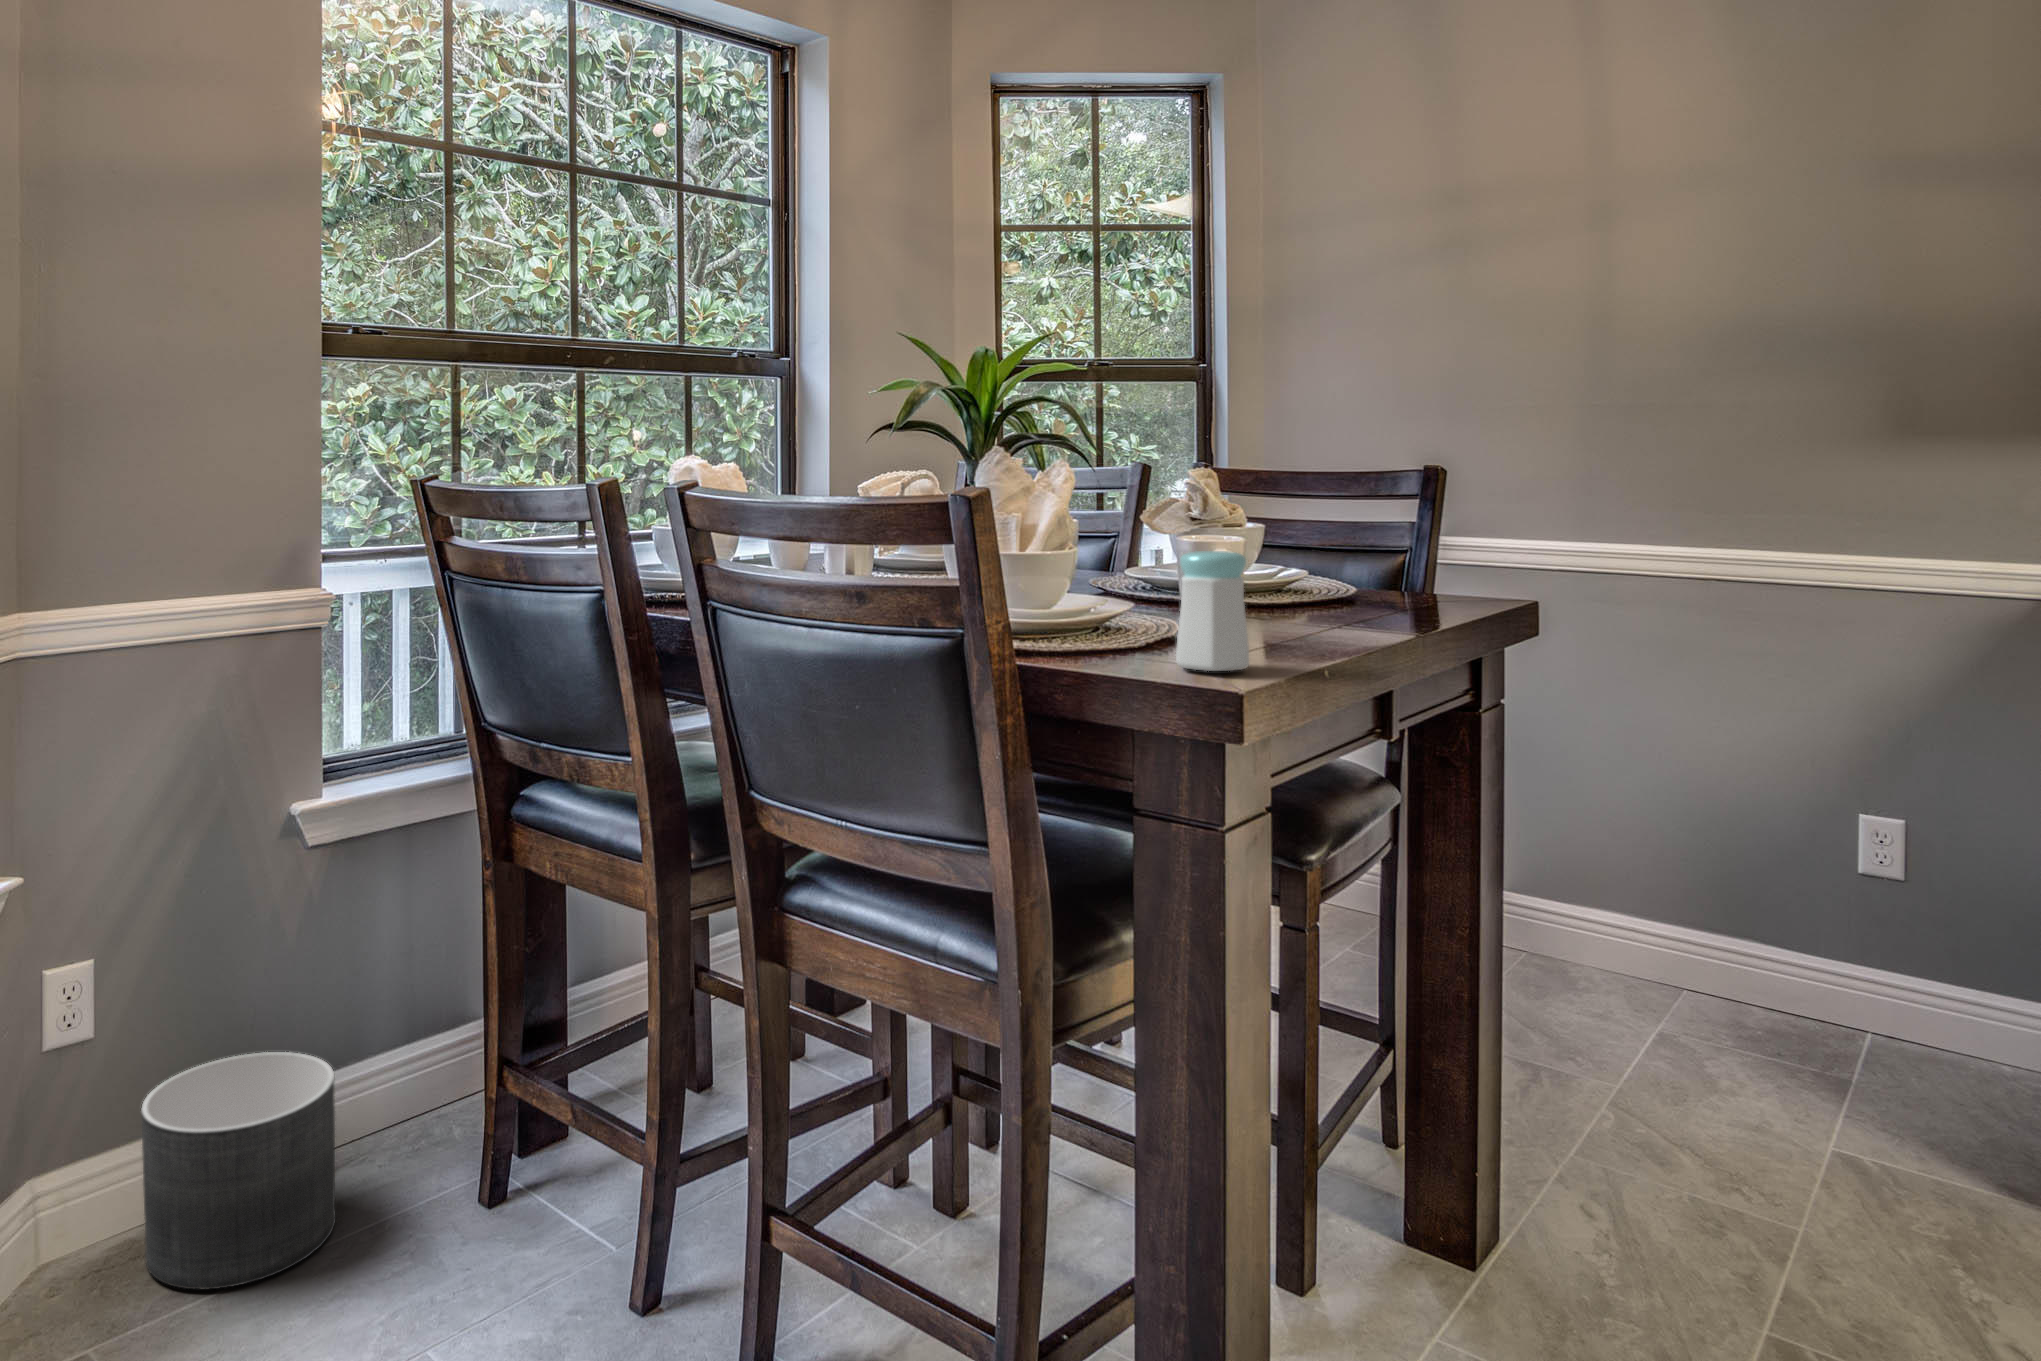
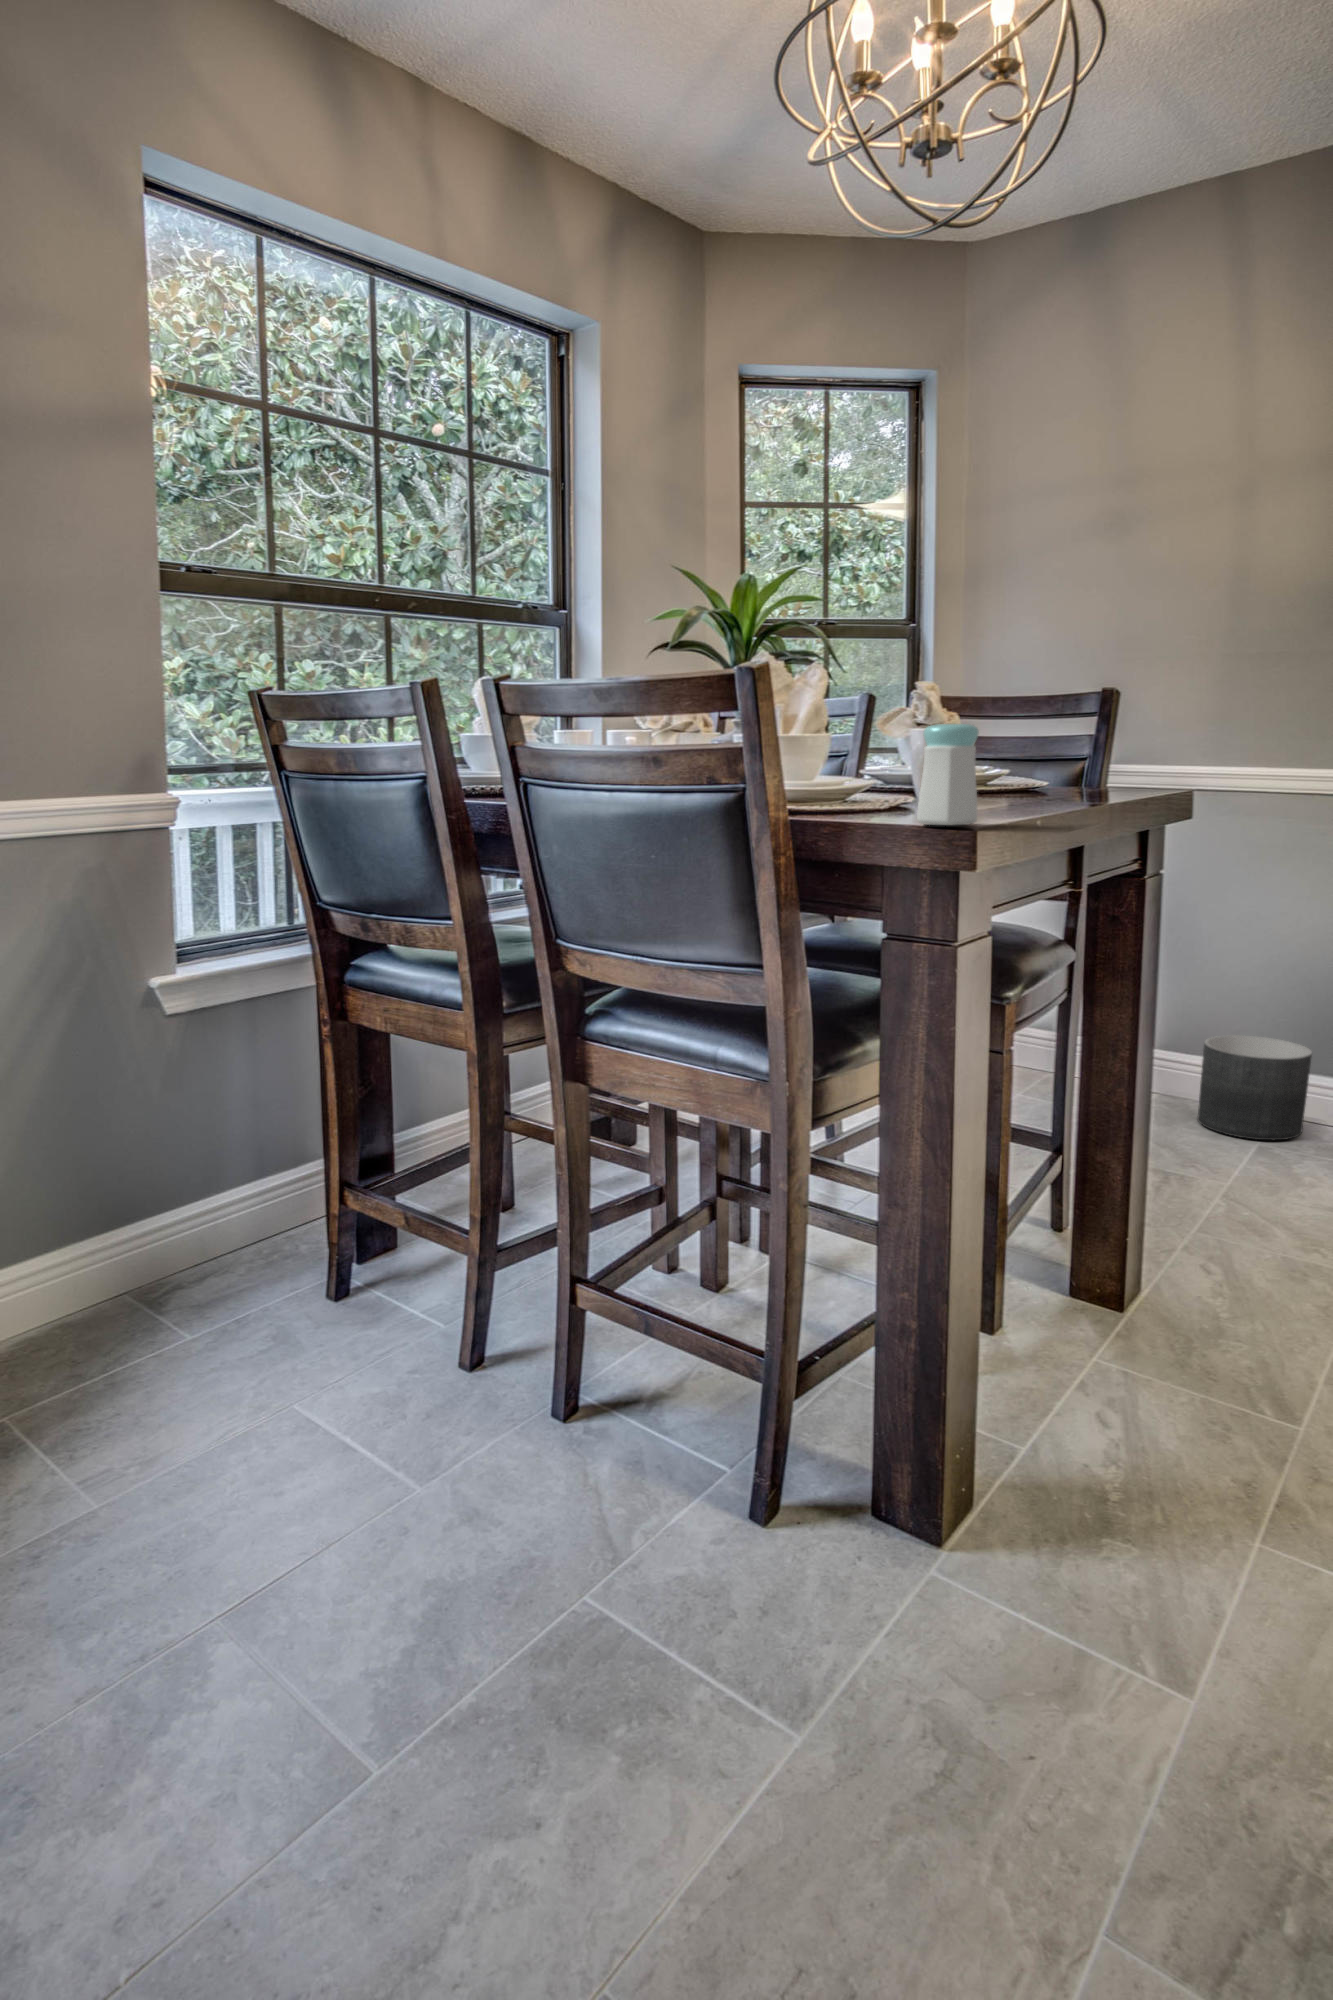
planter: present [141,1052,336,1289] -> present [1197,1035,1312,1140]

